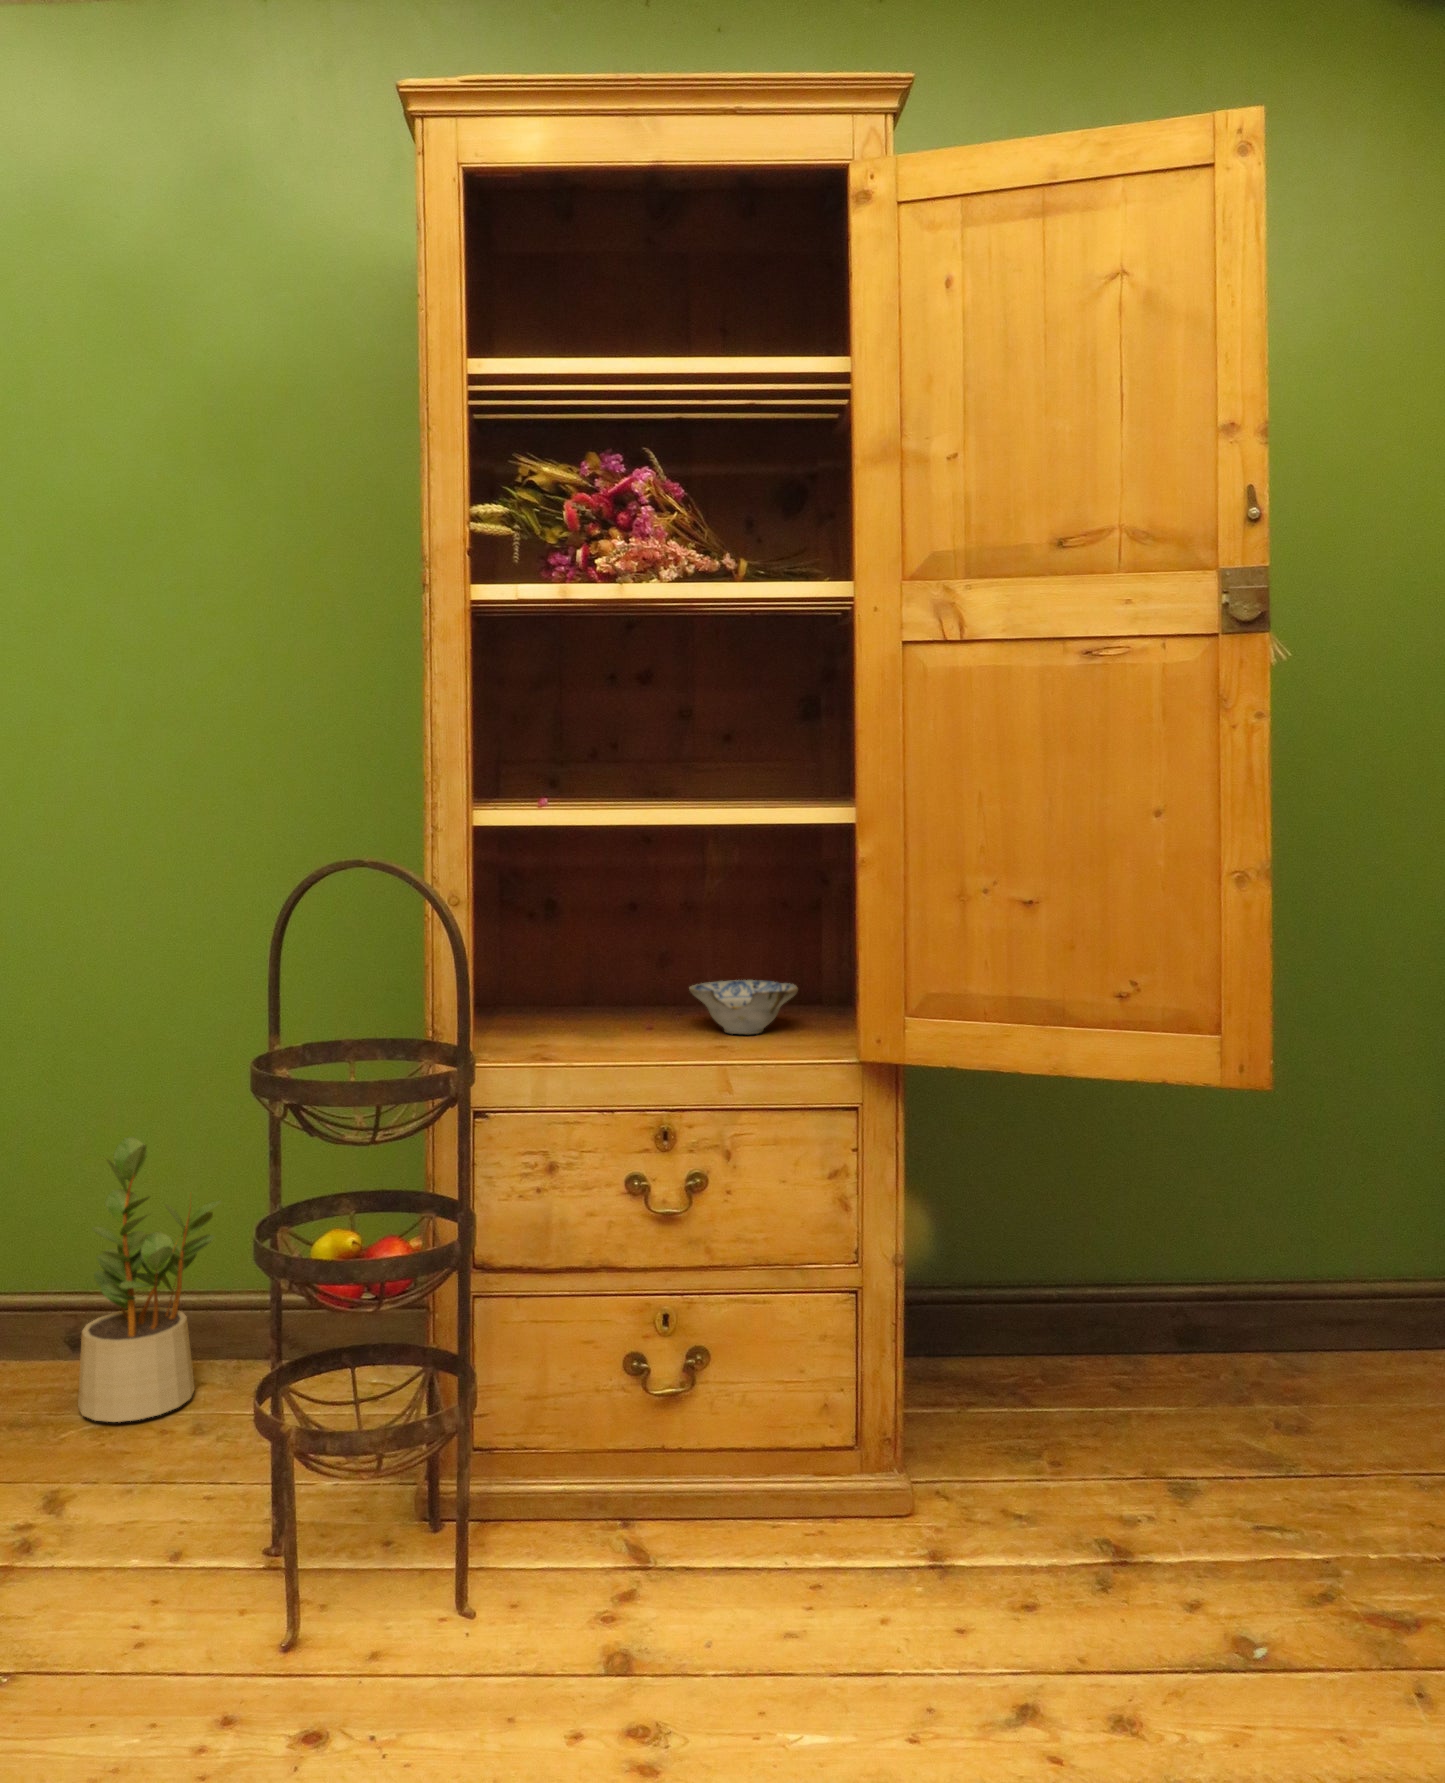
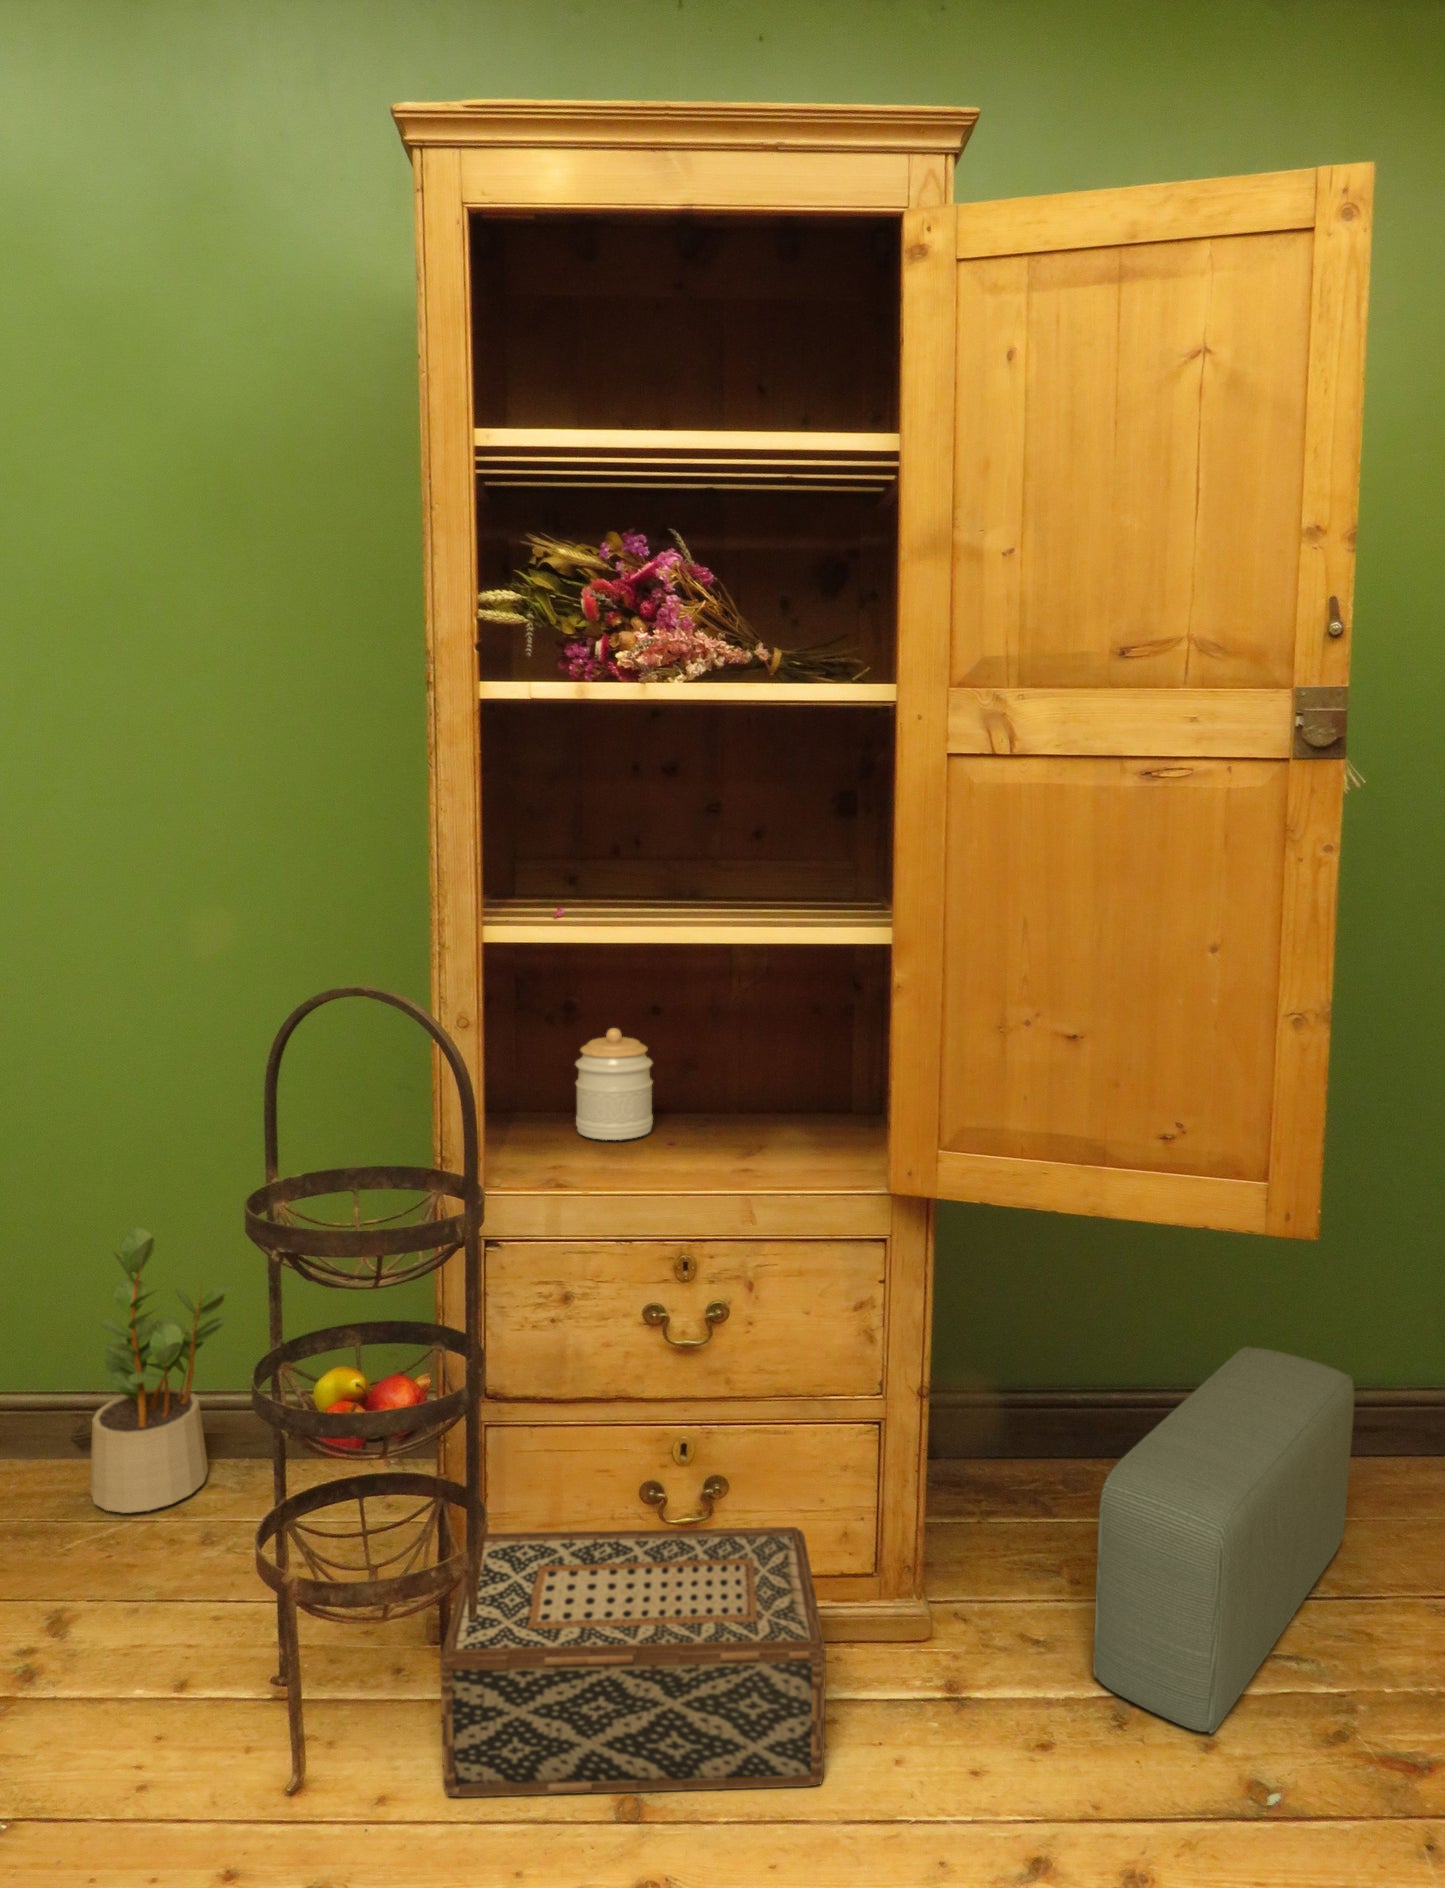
jar: none [560,926,635,1031] -> present [576,1028,653,1140]
ceramic bowl: present [689,980,798,1034] -> none [709,1083,823,1147]
pouf: none [1068,1240,1328,1575] -> present [1093,1347,1354,1733]
woven basket: none [431,1394,803,1631] -> present [440,1527,826,1797]

